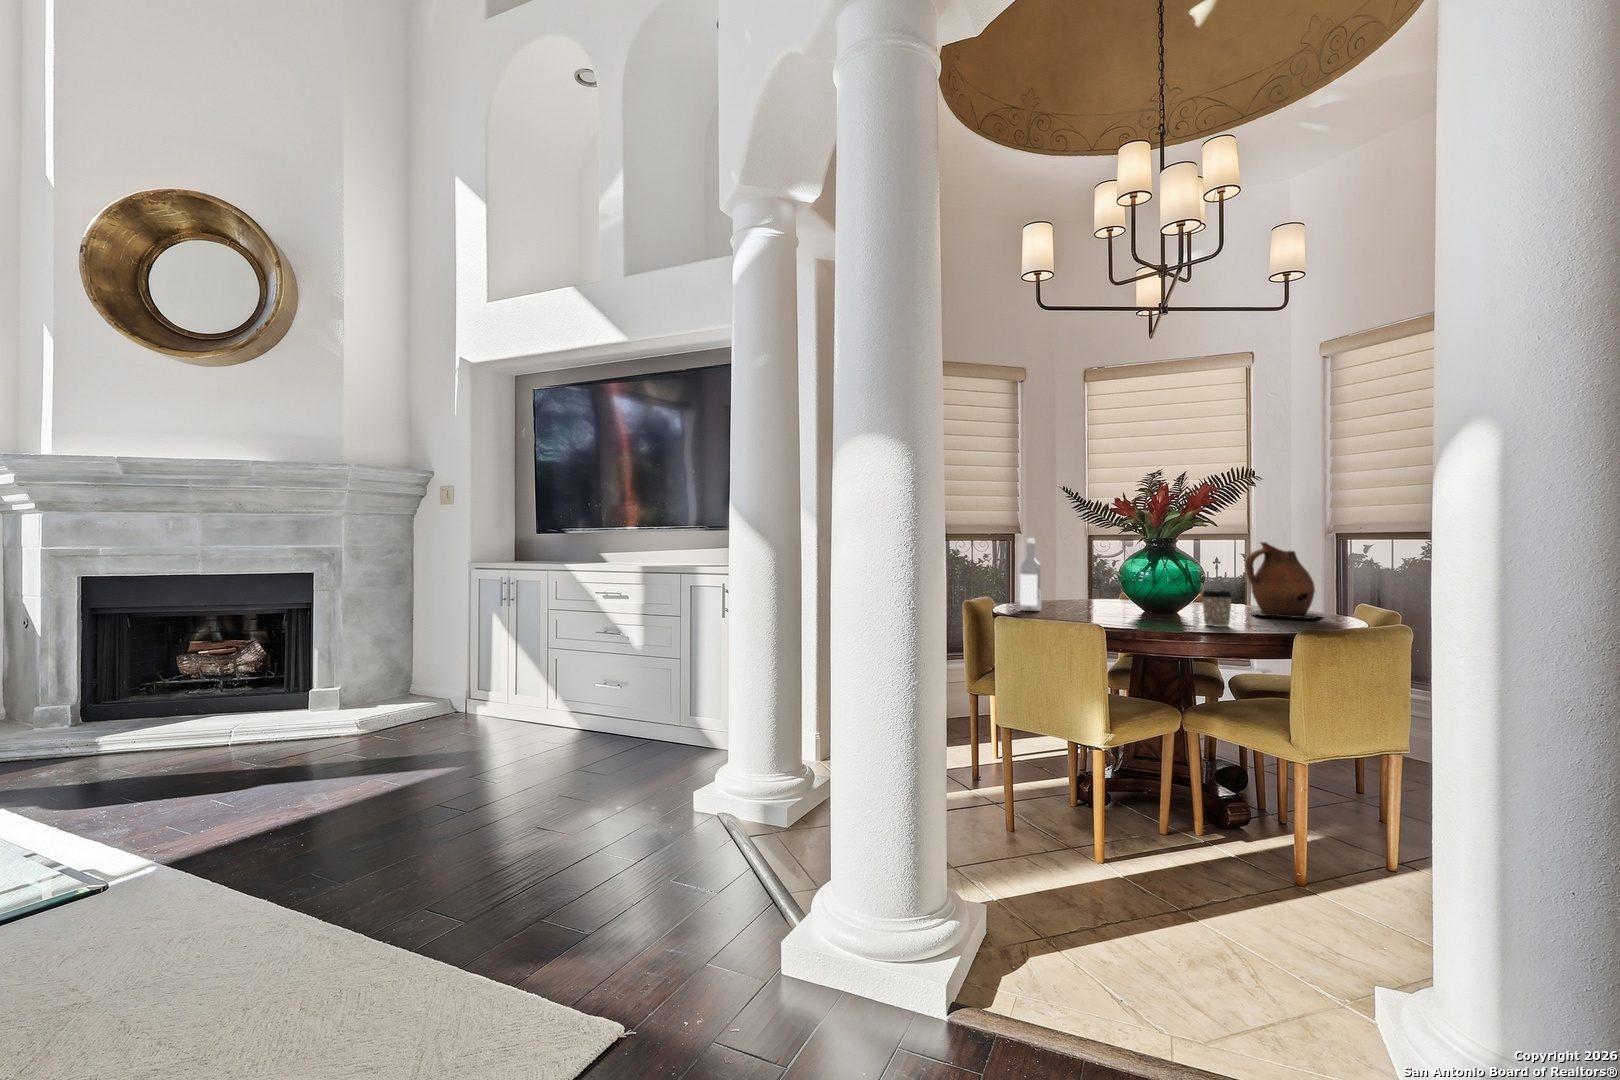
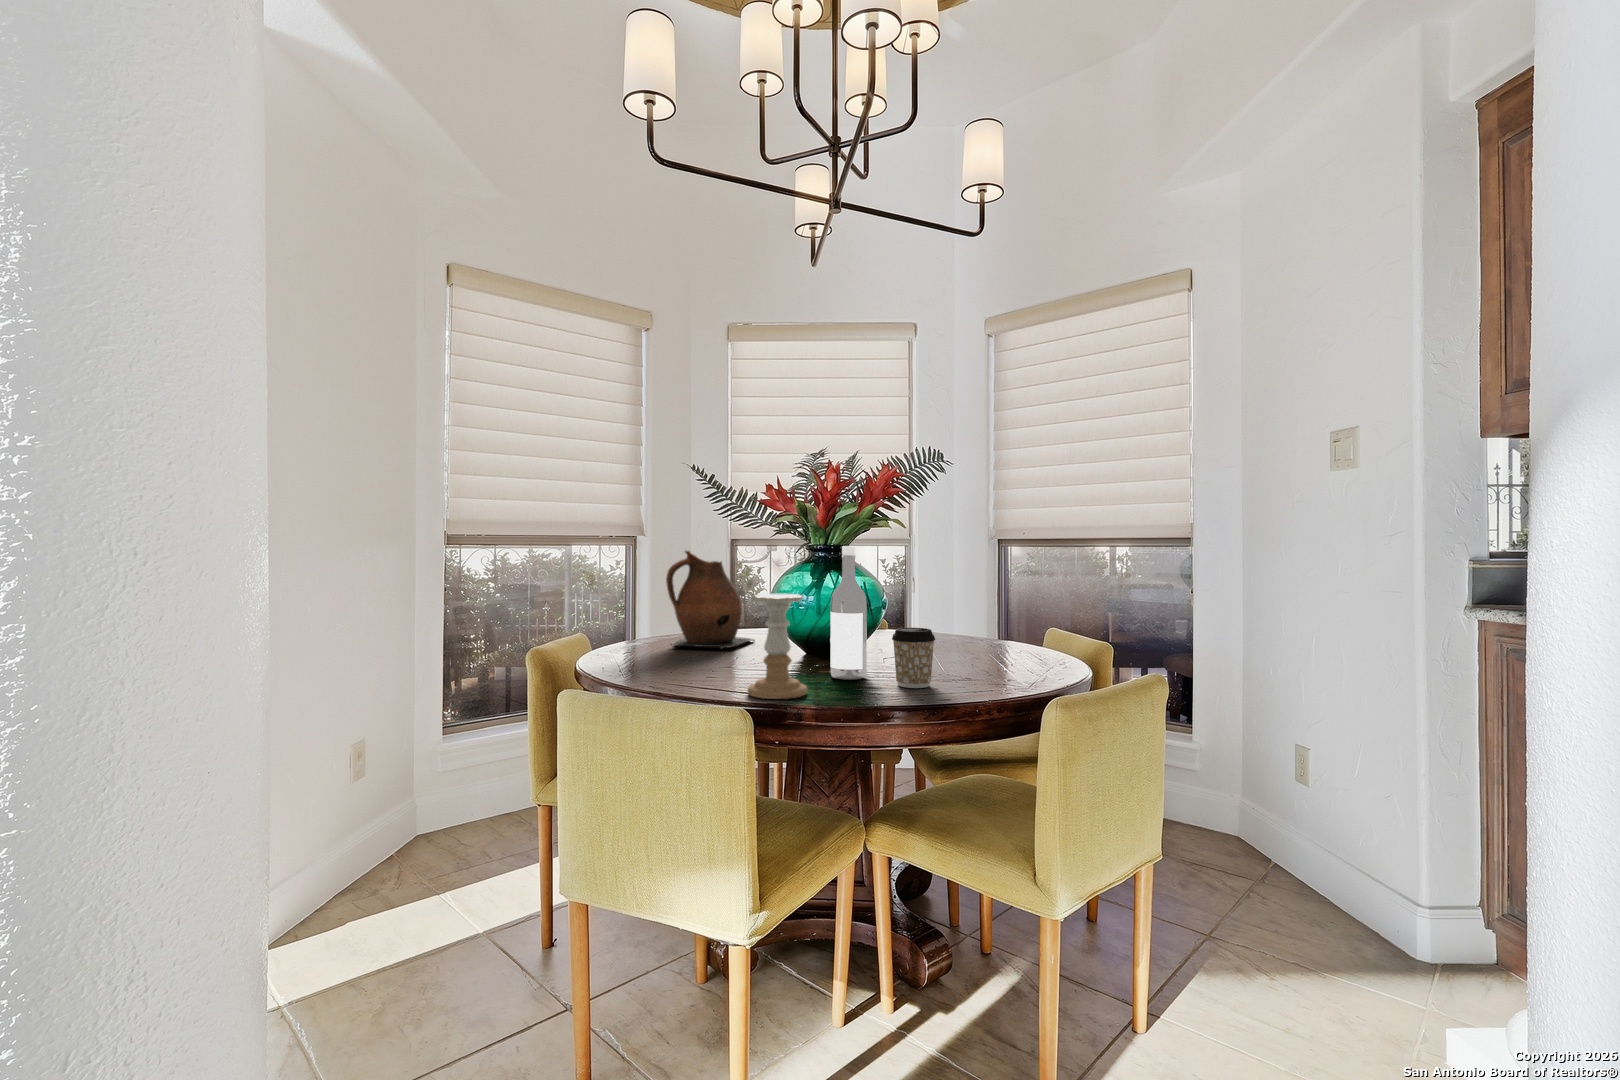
wine bottle: present [1020,538,1041,611] -> present [830,546,867,680]
ceramic pitcher: present [1246,542,1321,619] -> present [666,551,754,649]
candle holder: none [1103,566,1142,626] -> present [748,594,807,699]

